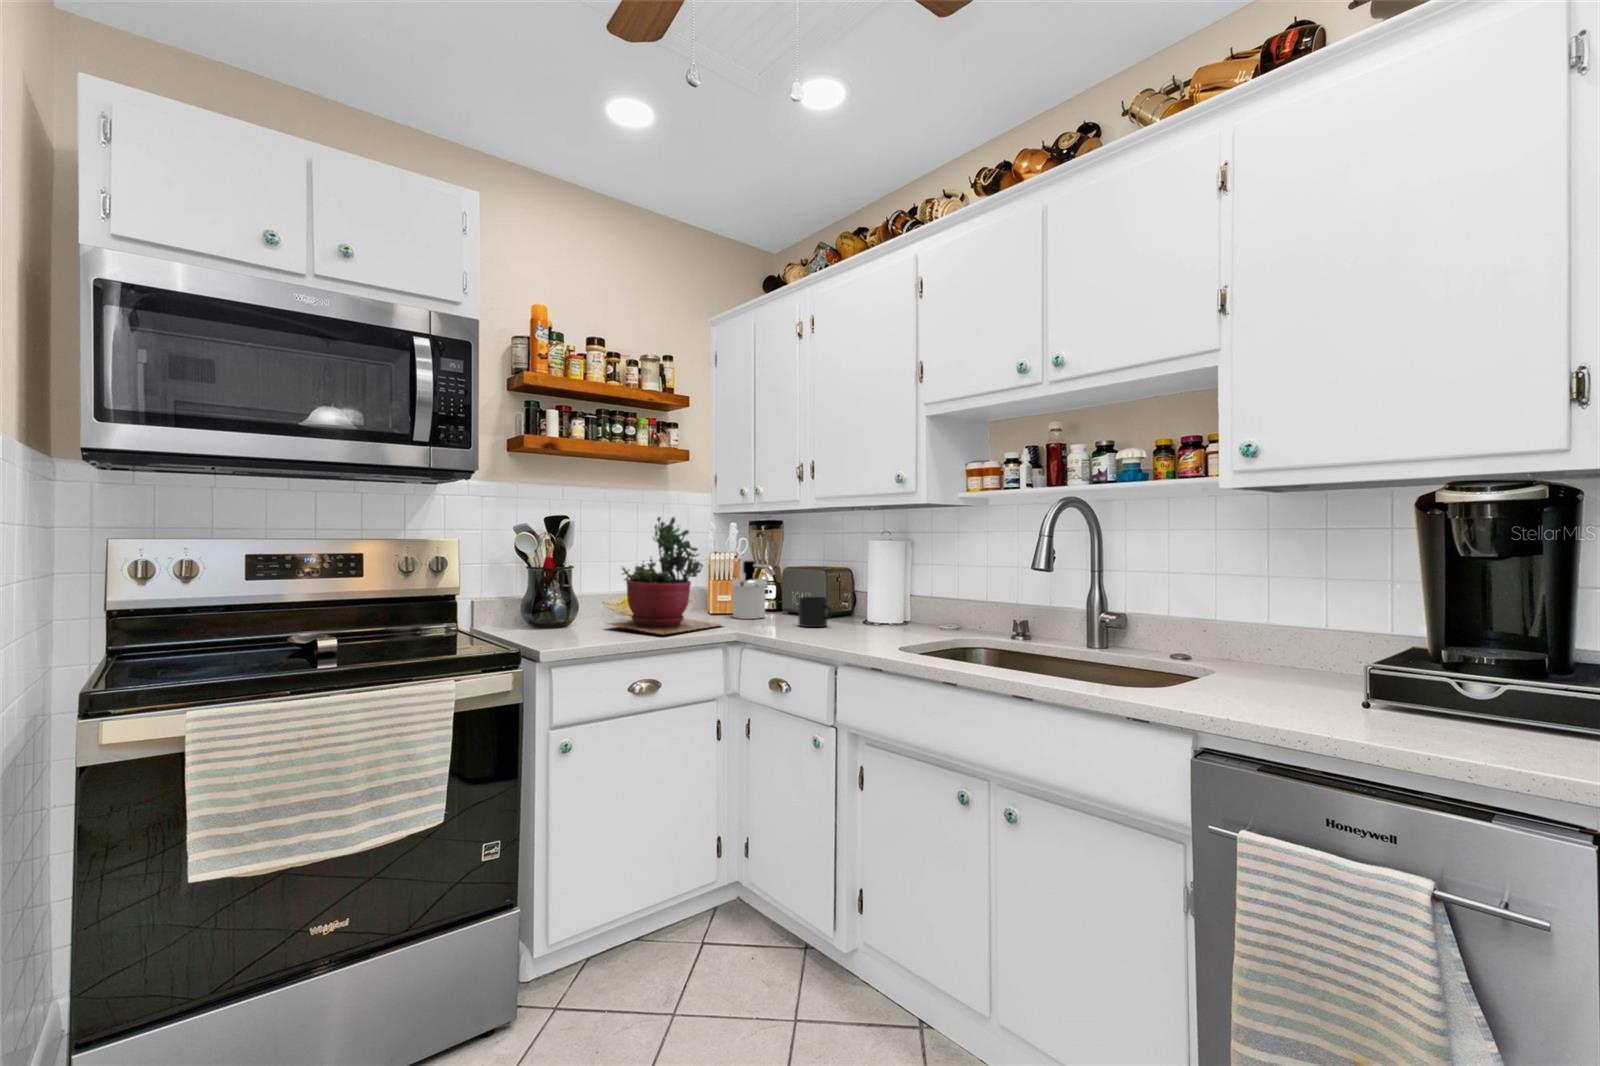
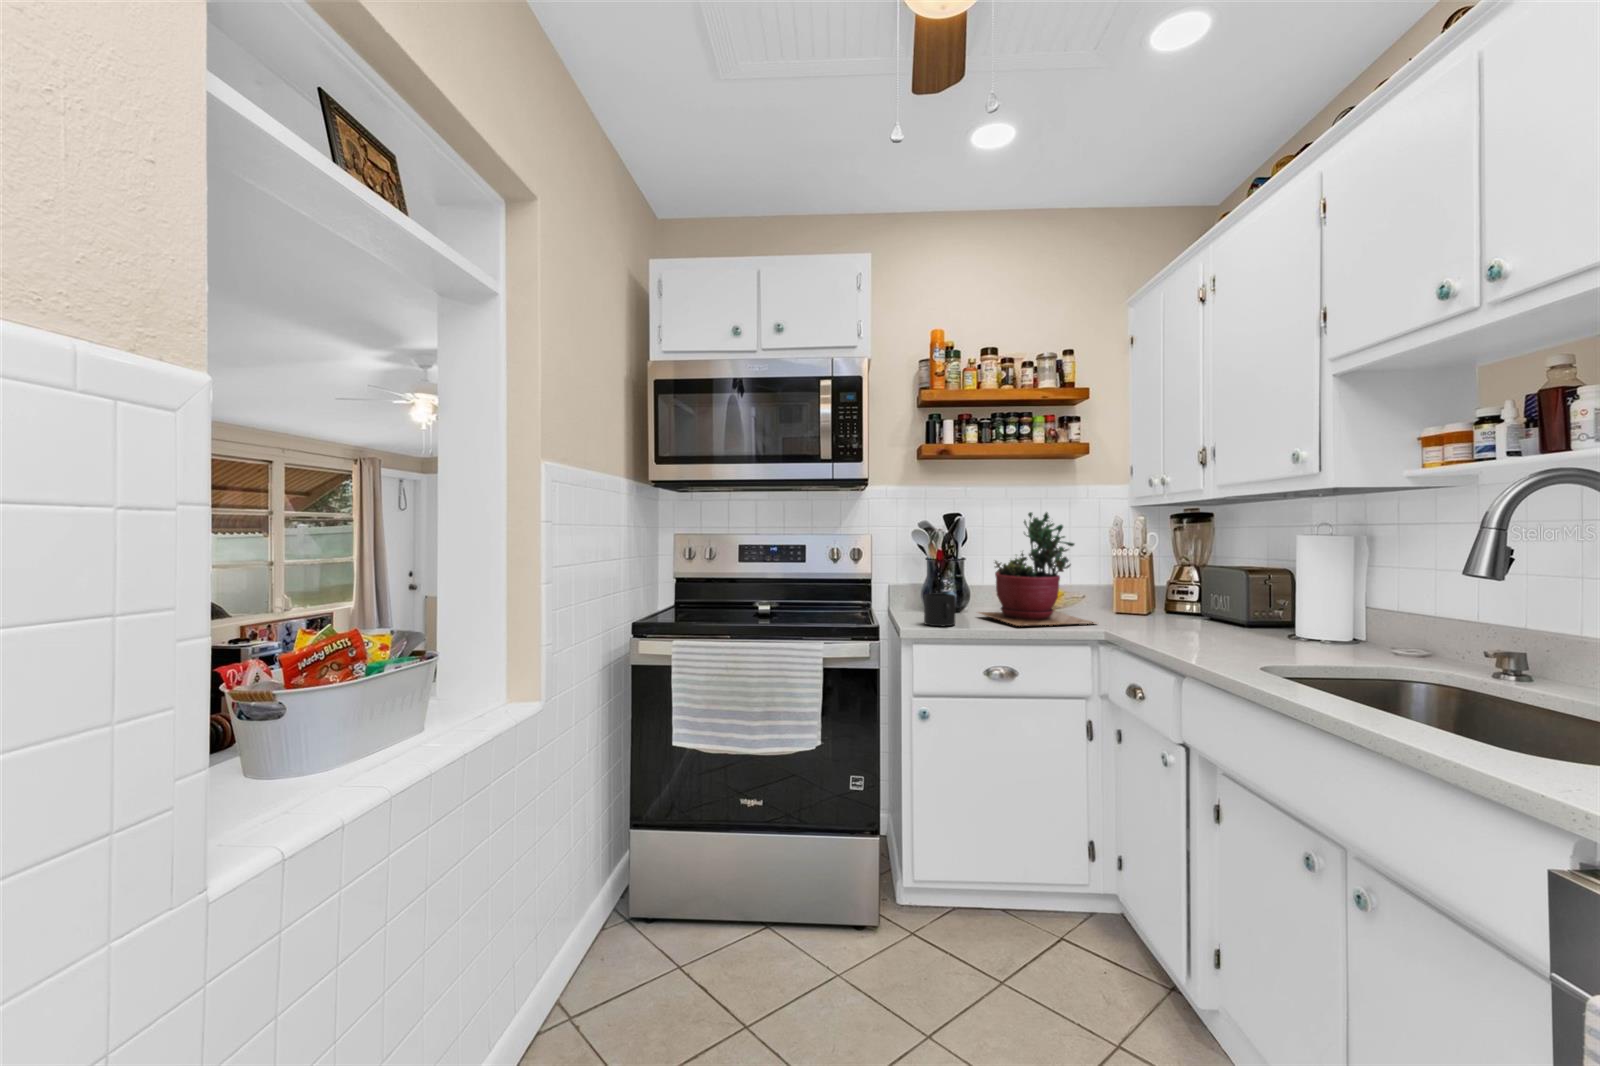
soap dispenser: present [732,561,775,619] -> none [1124,557,1169,621]
mug: present [799,597,832,627] -> present [924,594,955,626]

